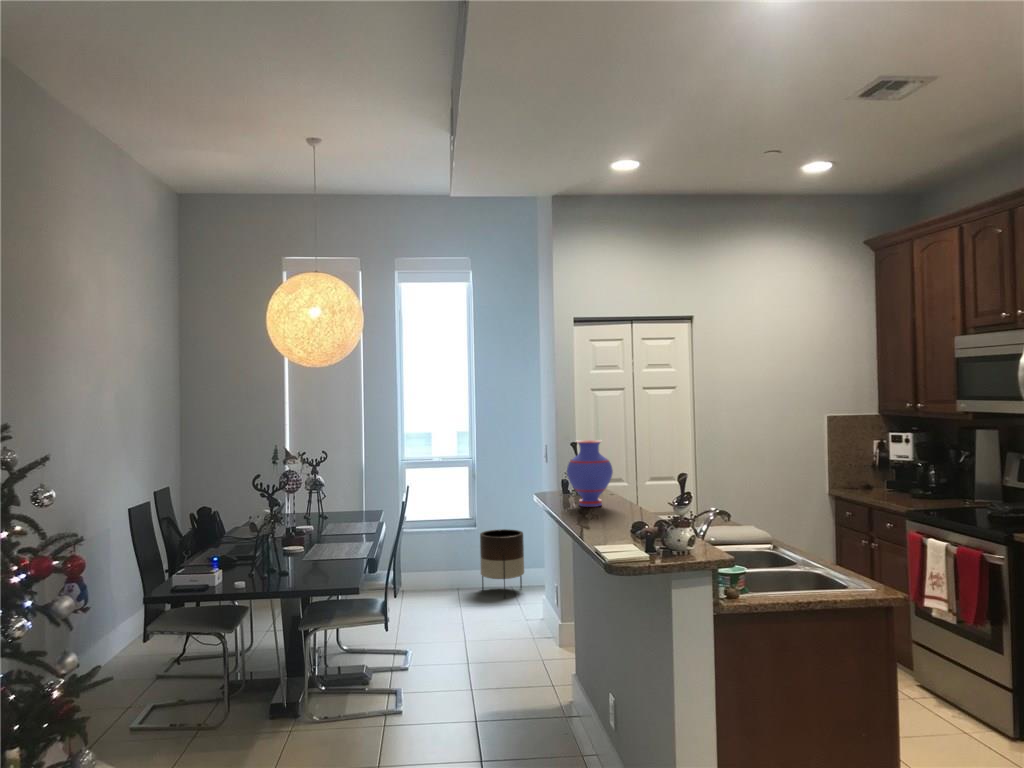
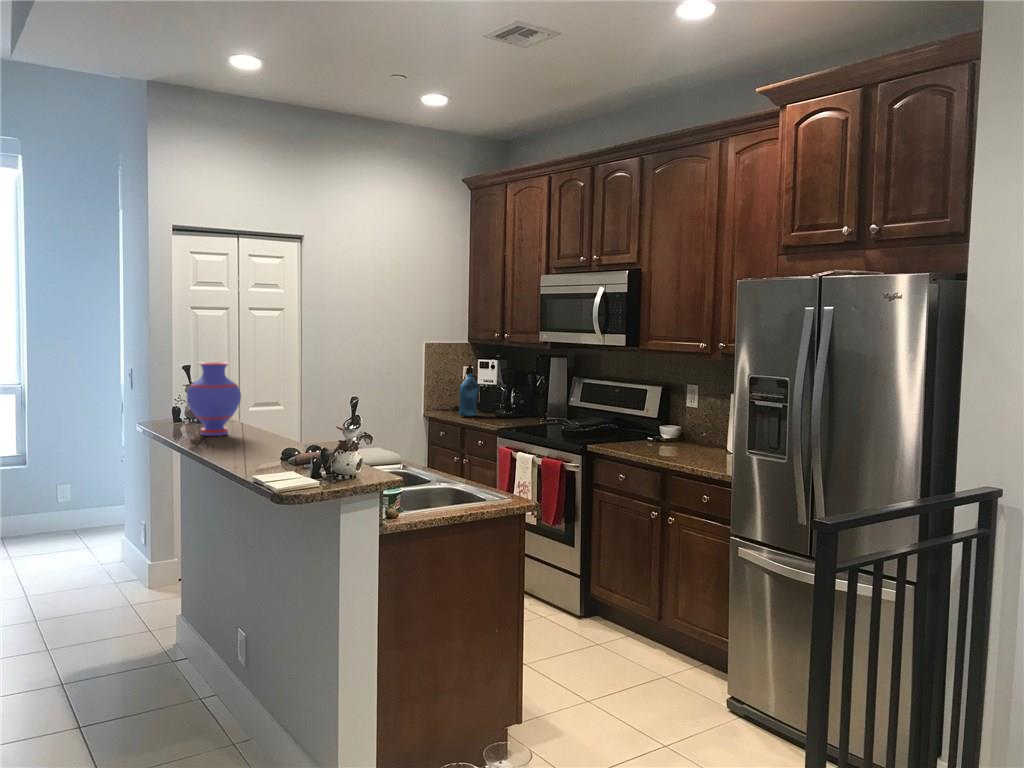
bottle: none [866,449,889,495] -> present [459,374,478,417]
planter: present [480,529,524,597] -> none [25,469,86,550]

